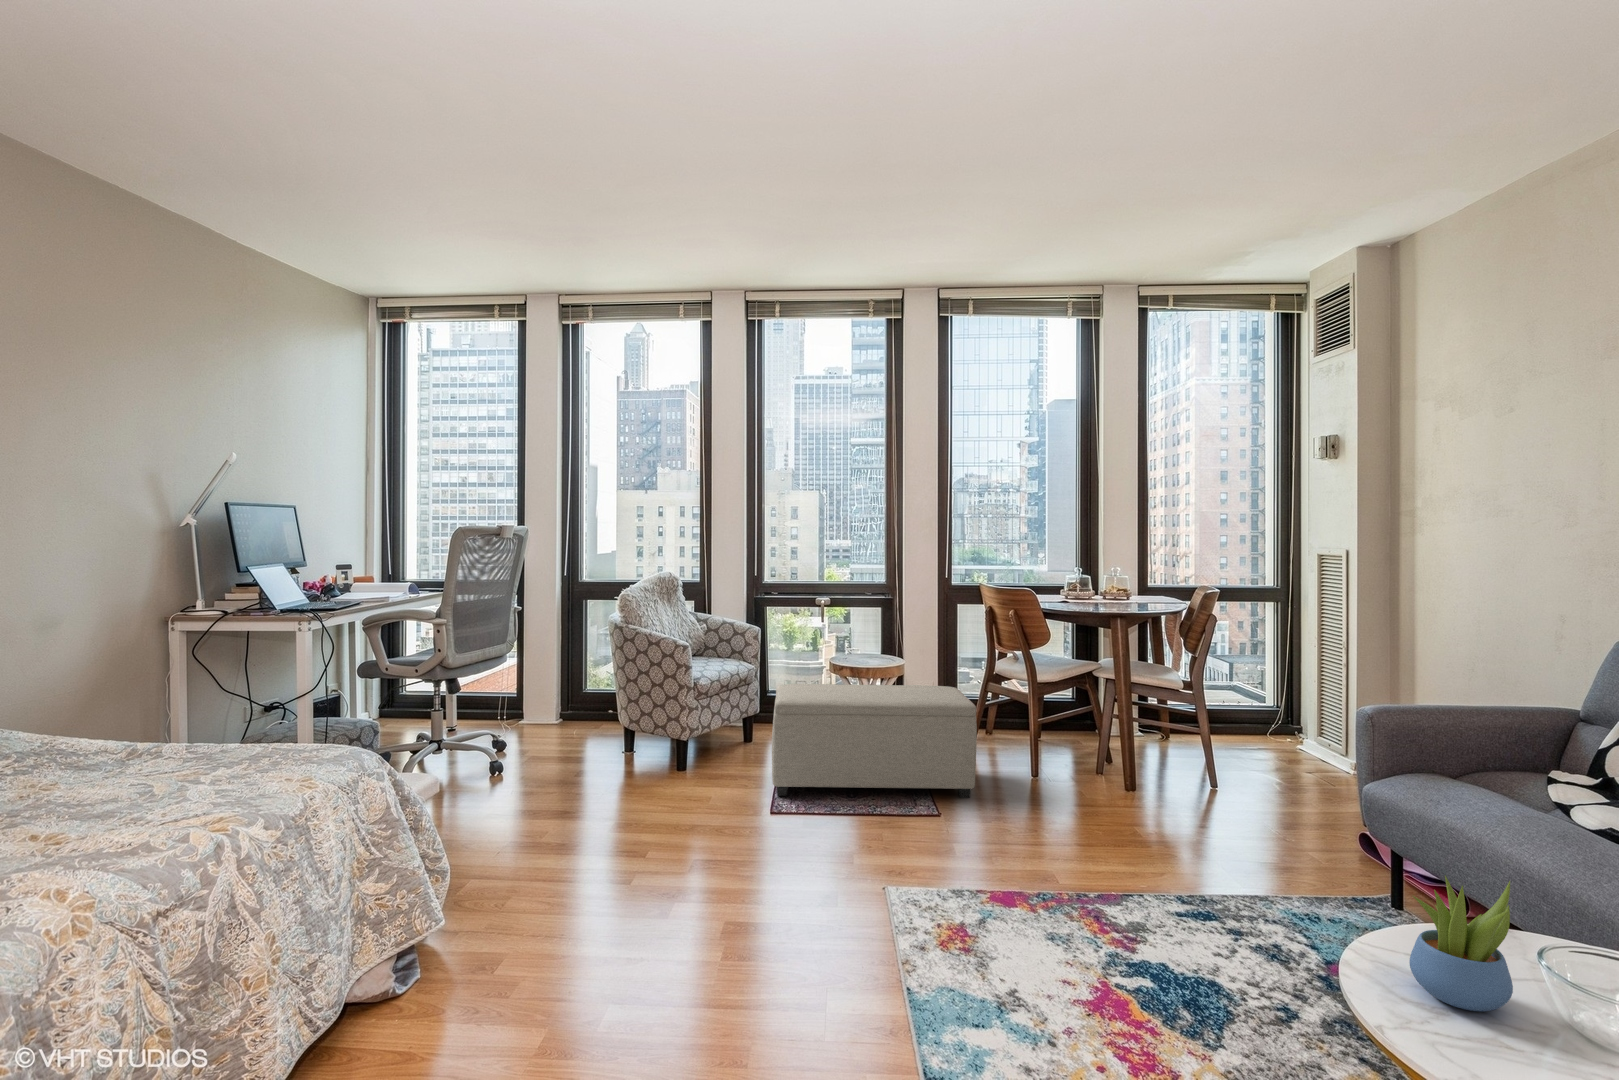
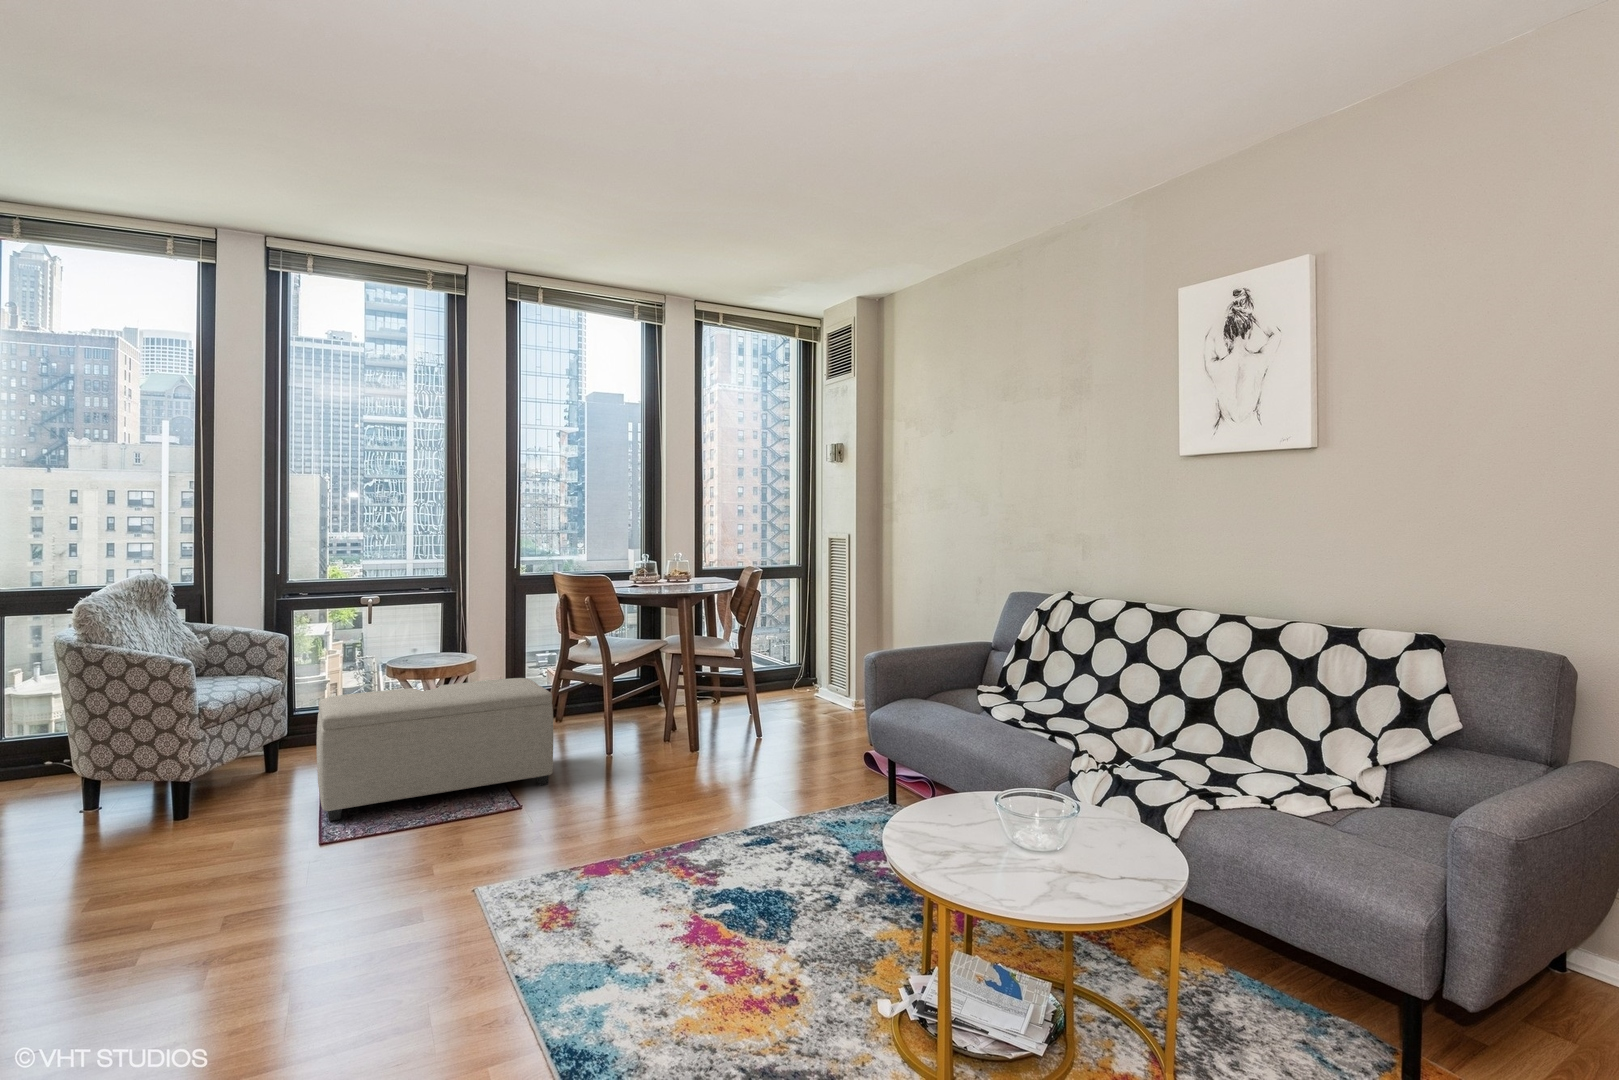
succulent plant: present [1410,876,1513,1011] -> none [923,757,981,853]

